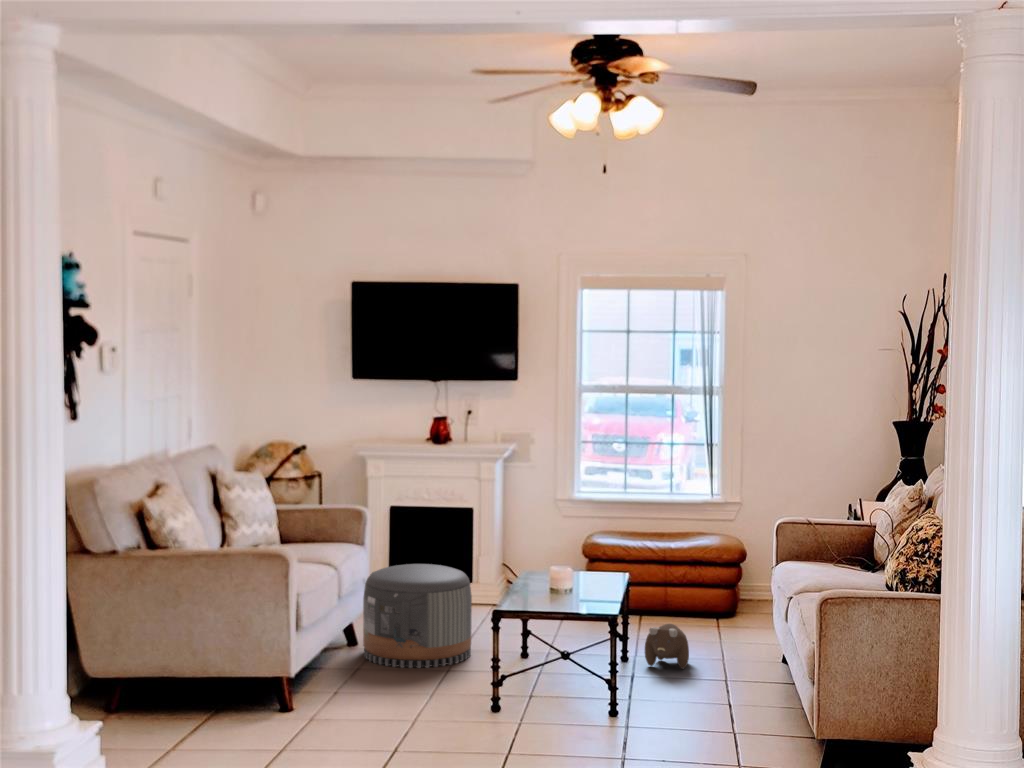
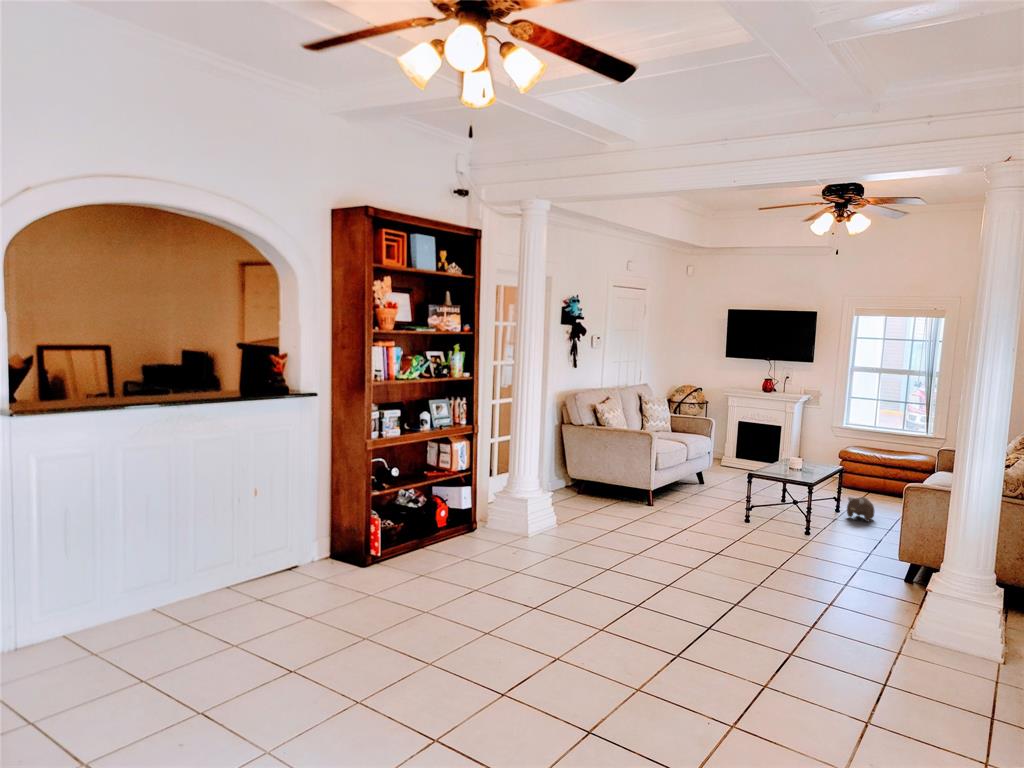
pouf: present [363,564,472,668] -> none [703,449,760,500]

